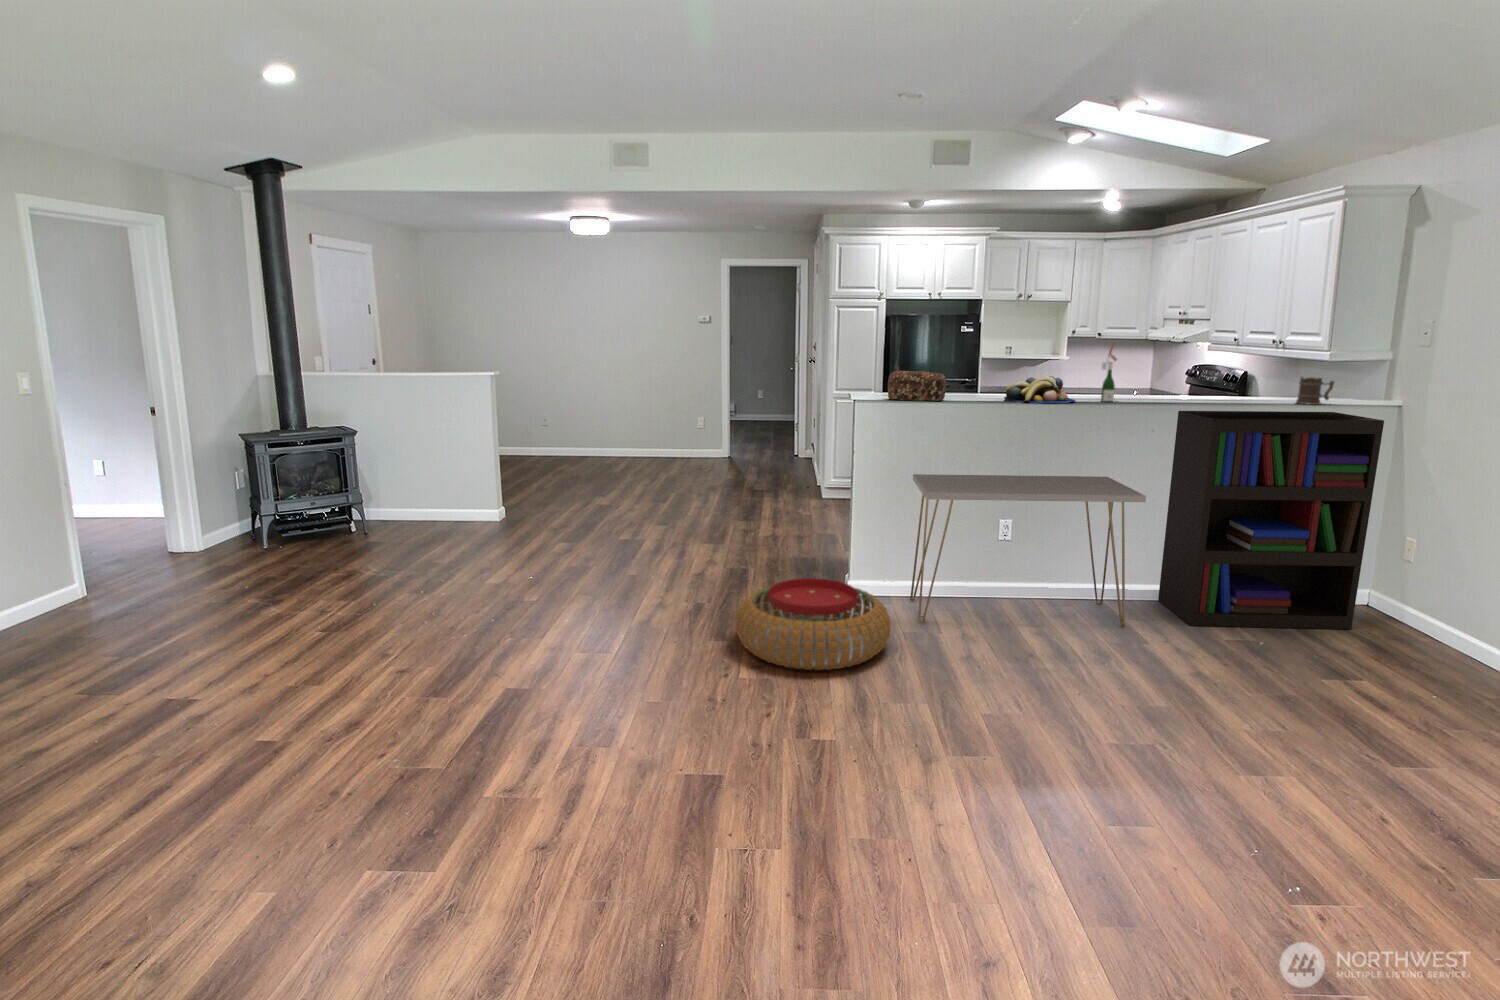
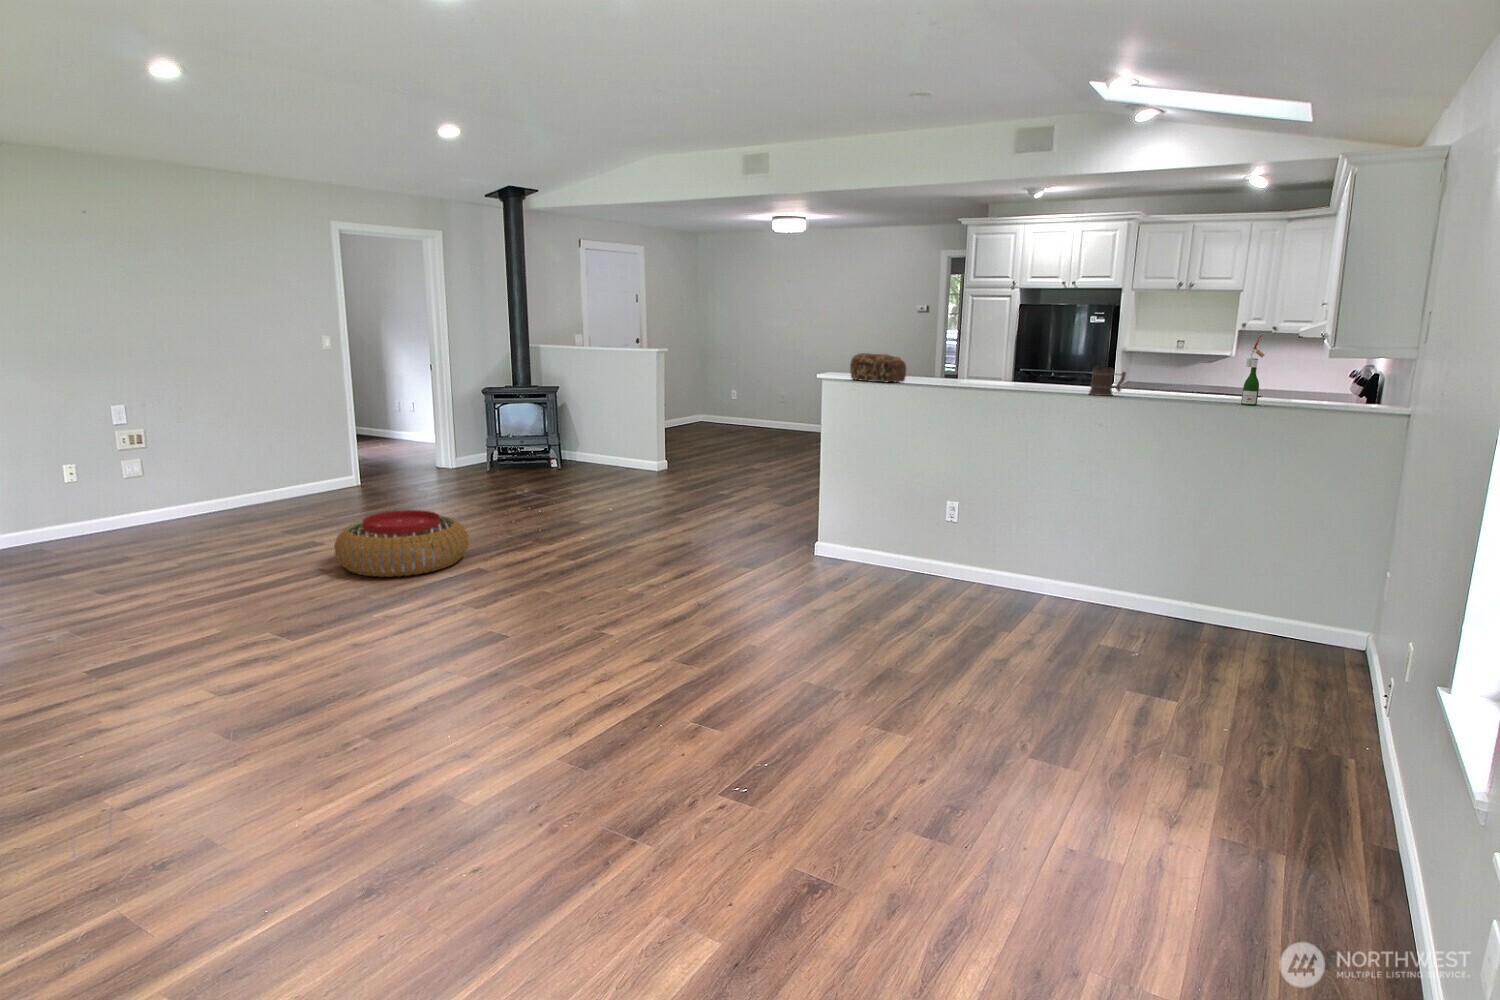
wine bottle: present [1101,346,1117,402] -> present [1241,335,1264,406]
fruit bowl: present [1004,376,1076,404] -> none [951,363,1025,390]
mug: present [1296,377,1334,405] -> present [1089,367,1126,396]
bookshelf: present [1158,411,1384,629] -> none [1092,406,1328,675]
console table: present [910,474,1146,627] -> none [828,451,1055,623]
pouf: present [736,578,891,670] -> present [334,510,469,577]

